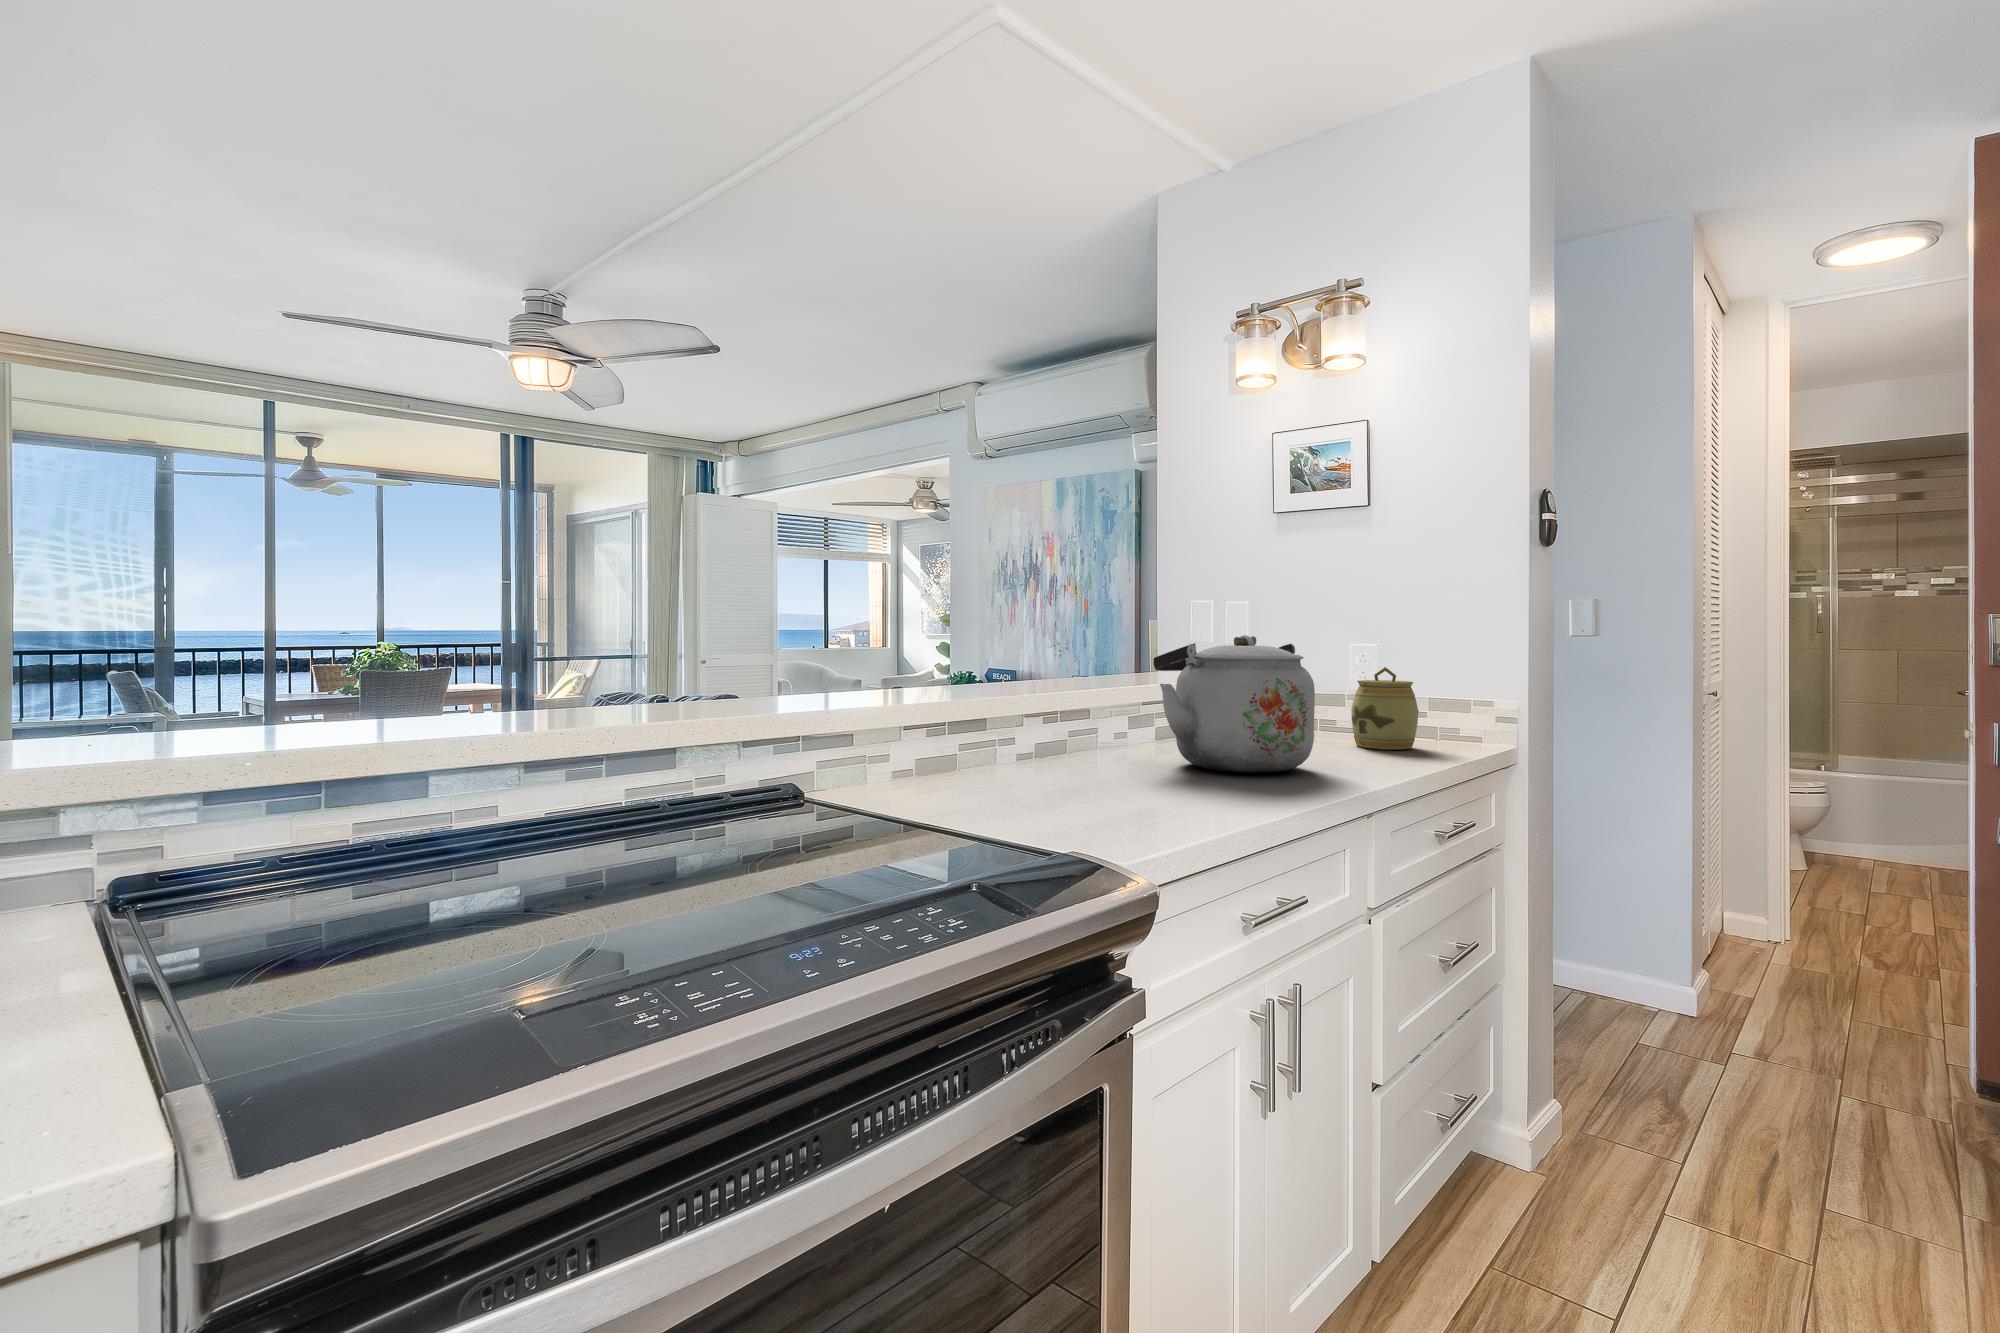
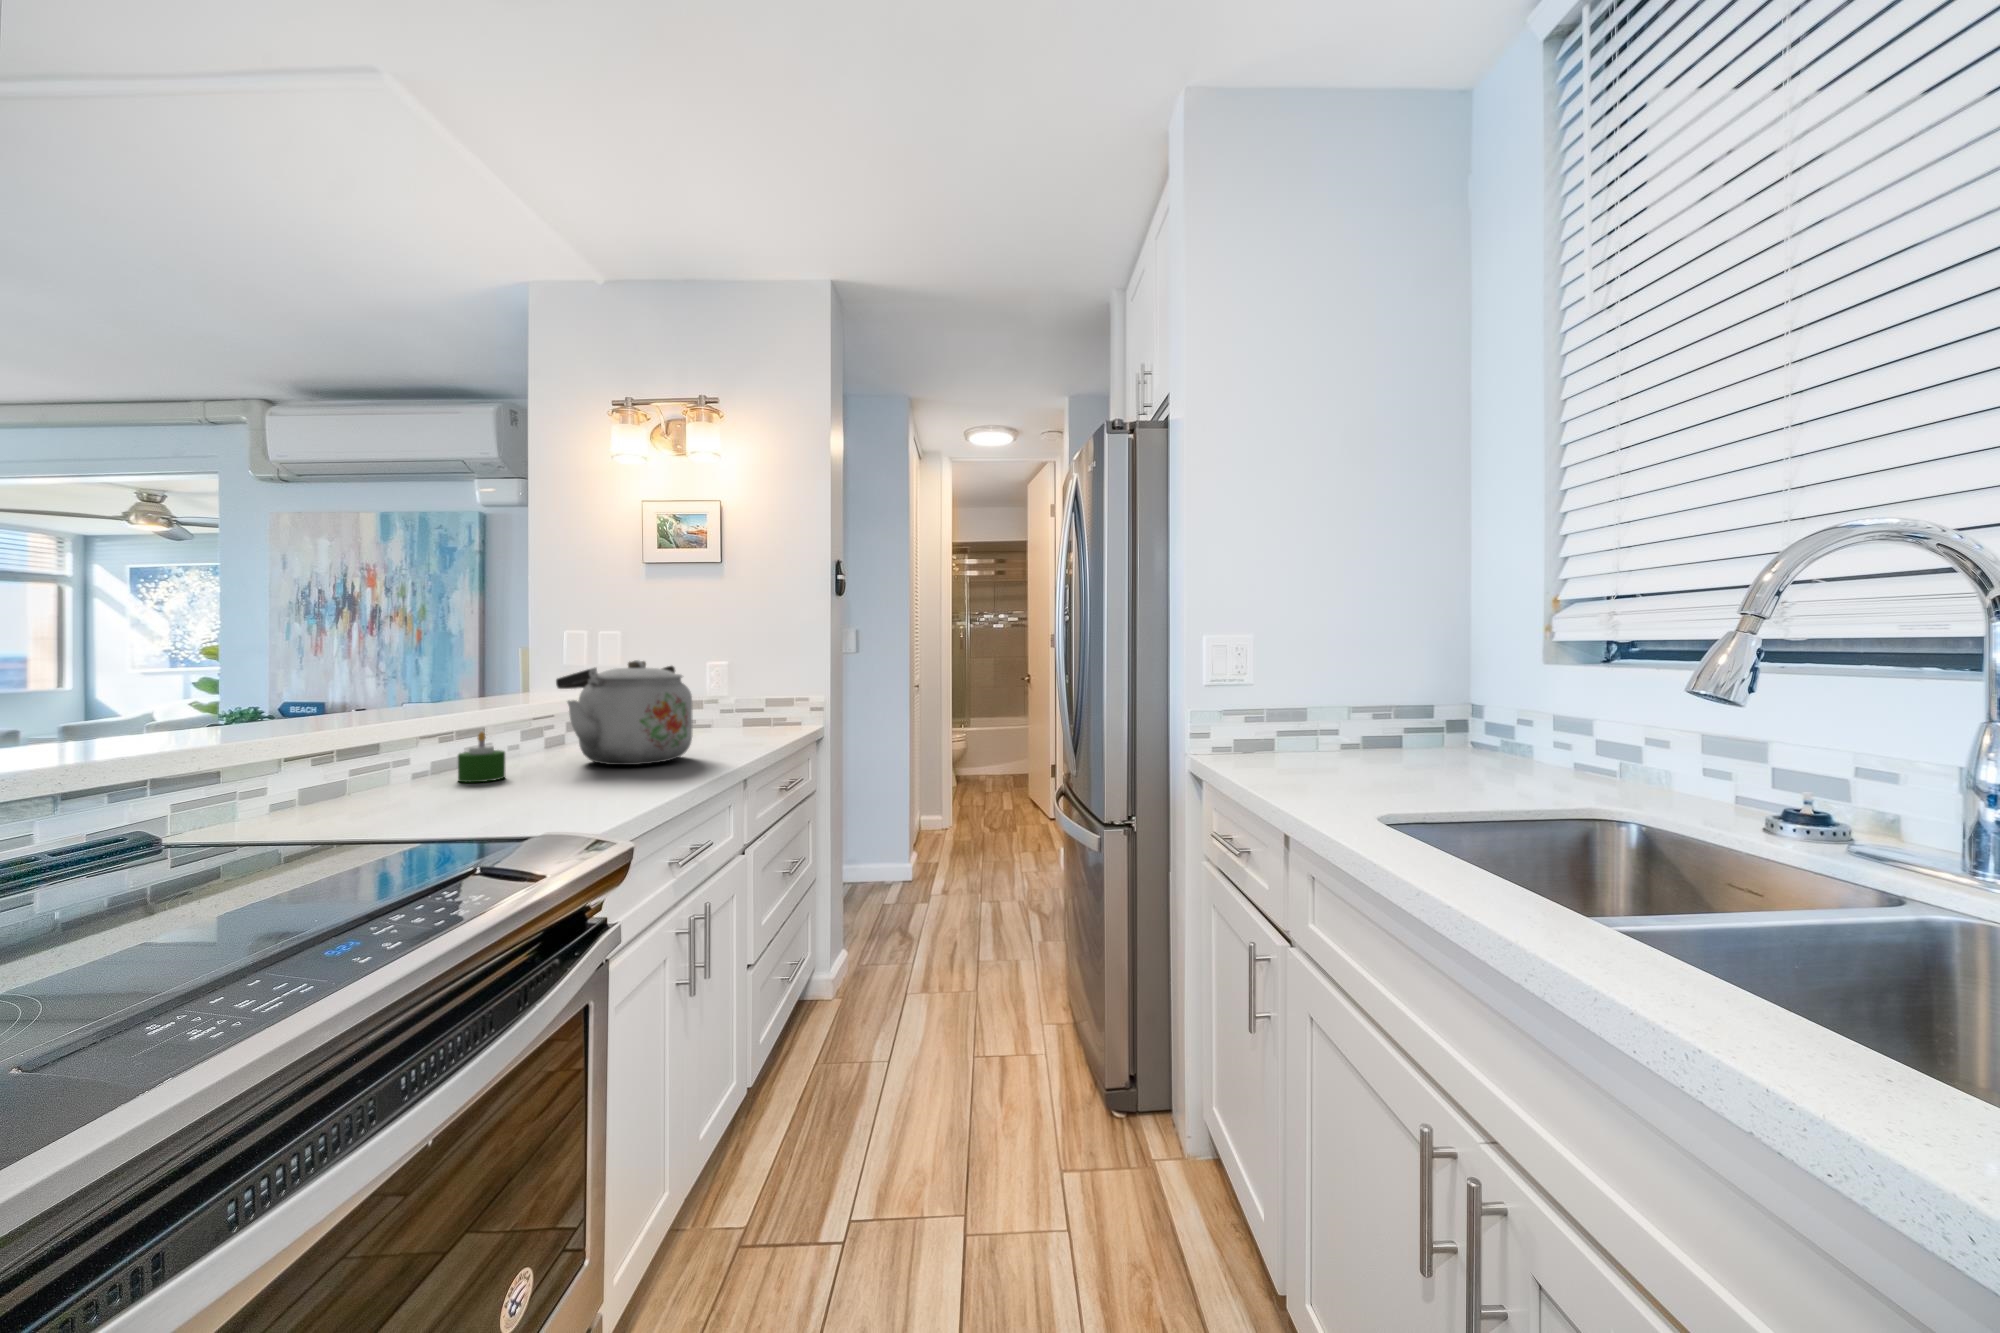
jar: present [1351,667,1419,749] -> none [712,679,758,737]
candle: none [1049,715,1094,773] -> present [458,732,506,782]

